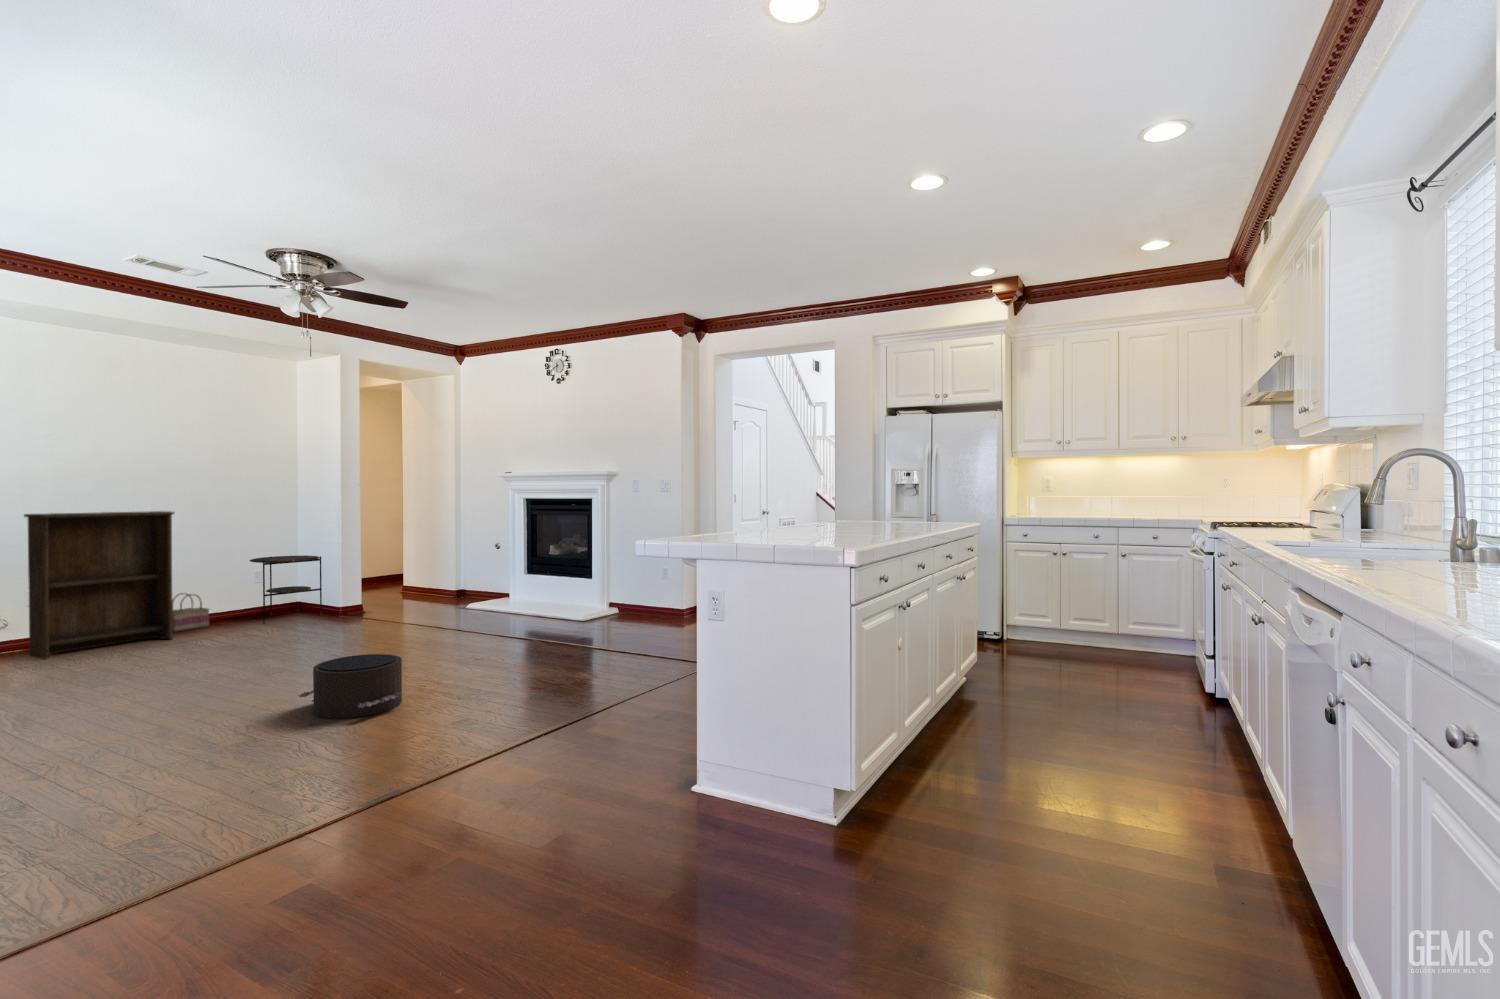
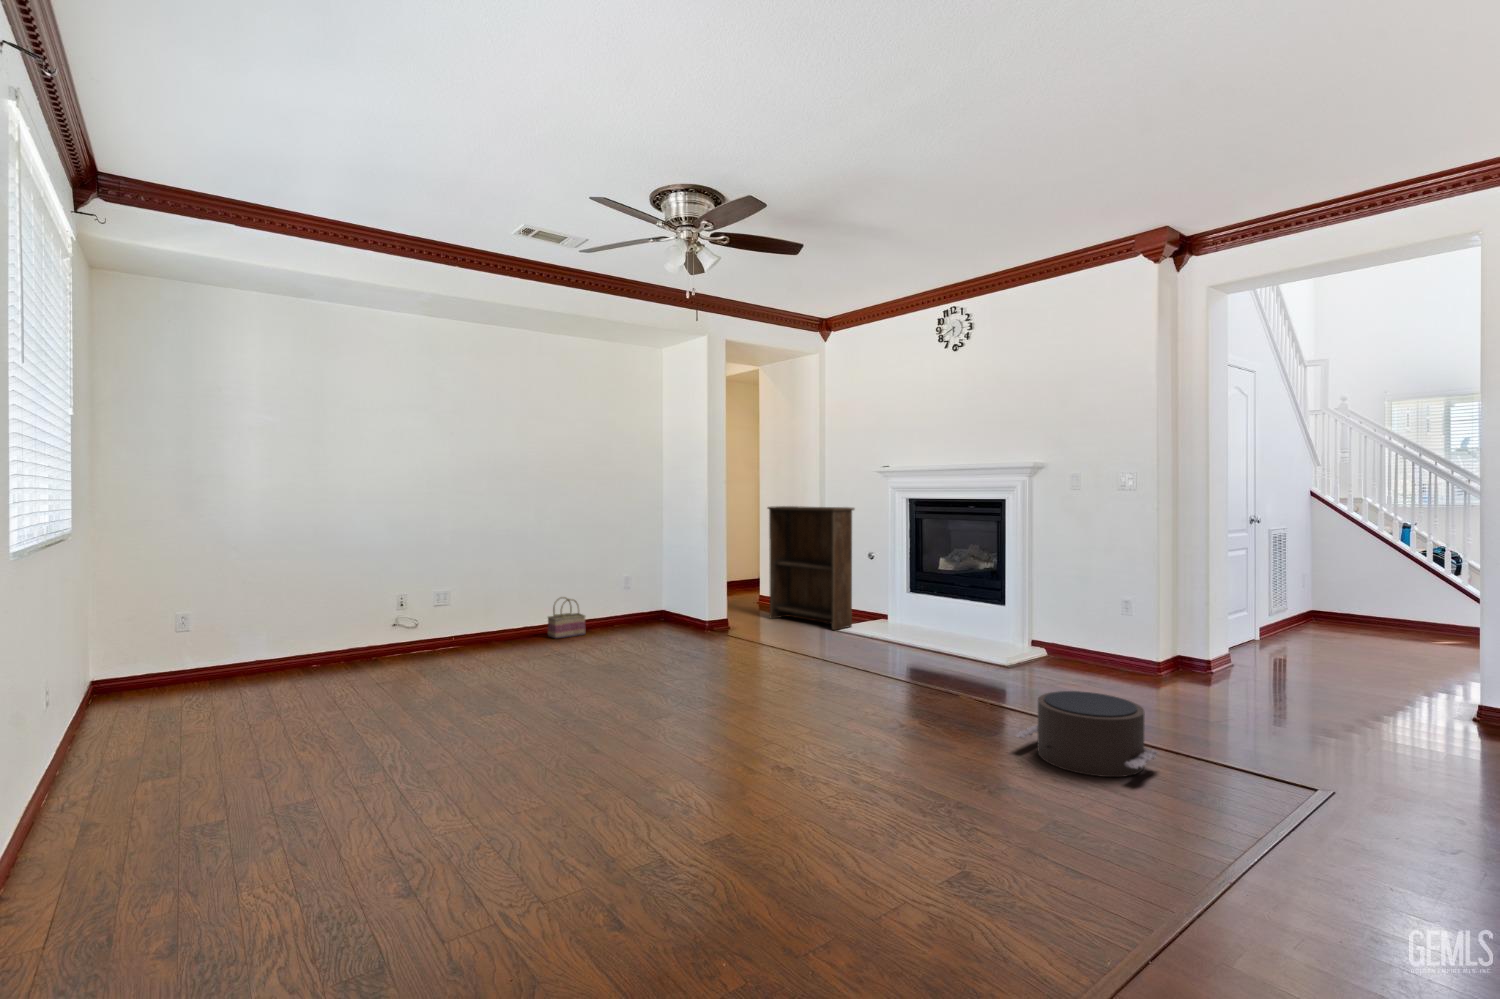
bookshelf: present [24,511,175,659] -> present [768,506,854,630]
side table: present [250,556,322,624] -> none [621,560,689,635]
pouf: present [299,654,402,719] -> present [1017,691,1158,777]

